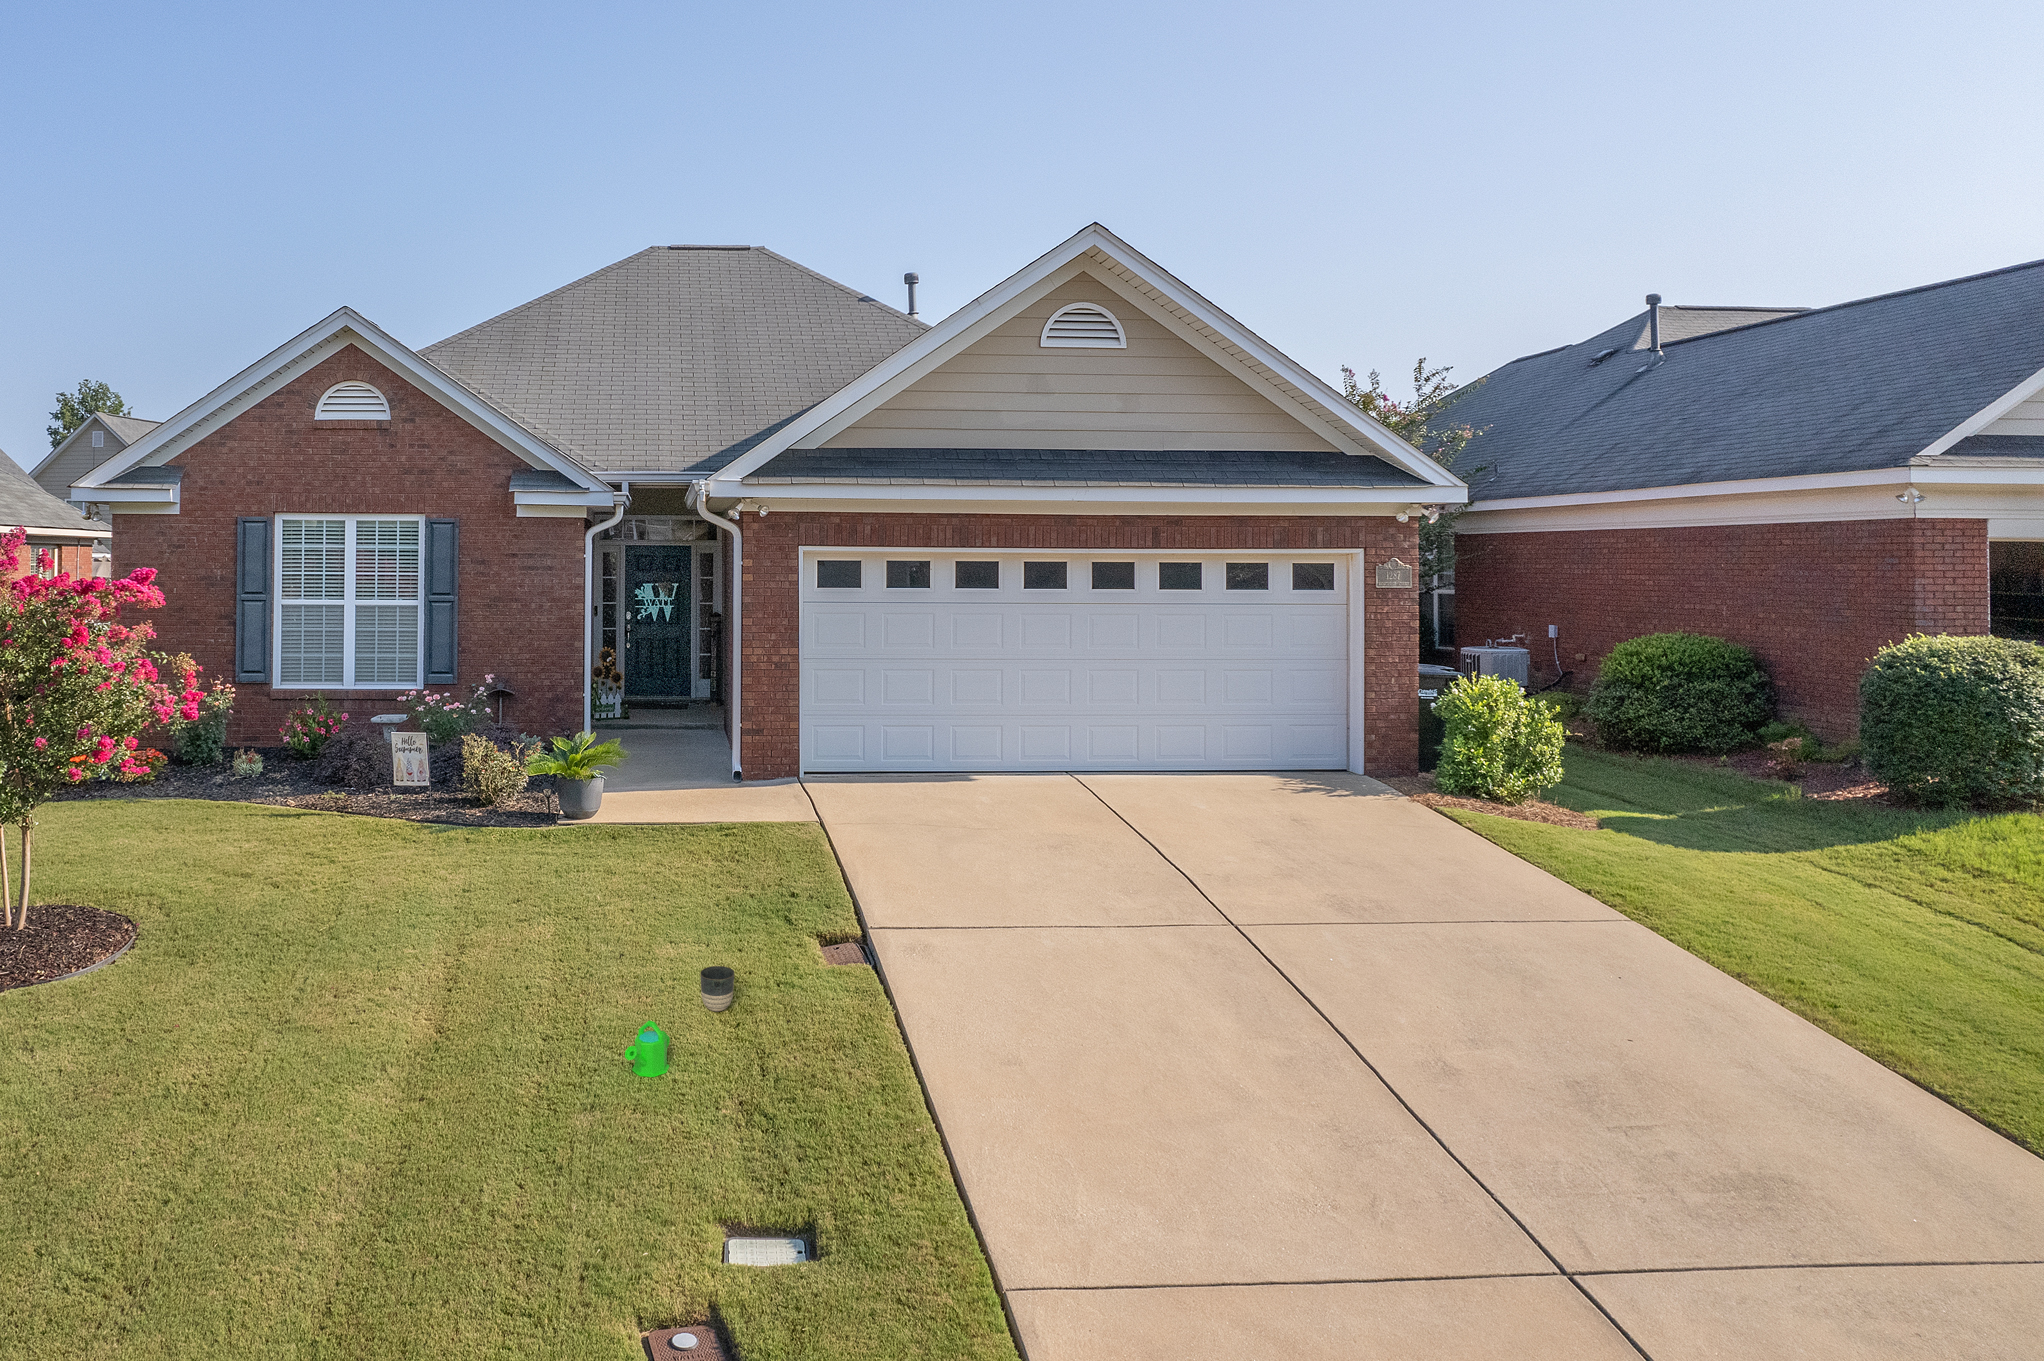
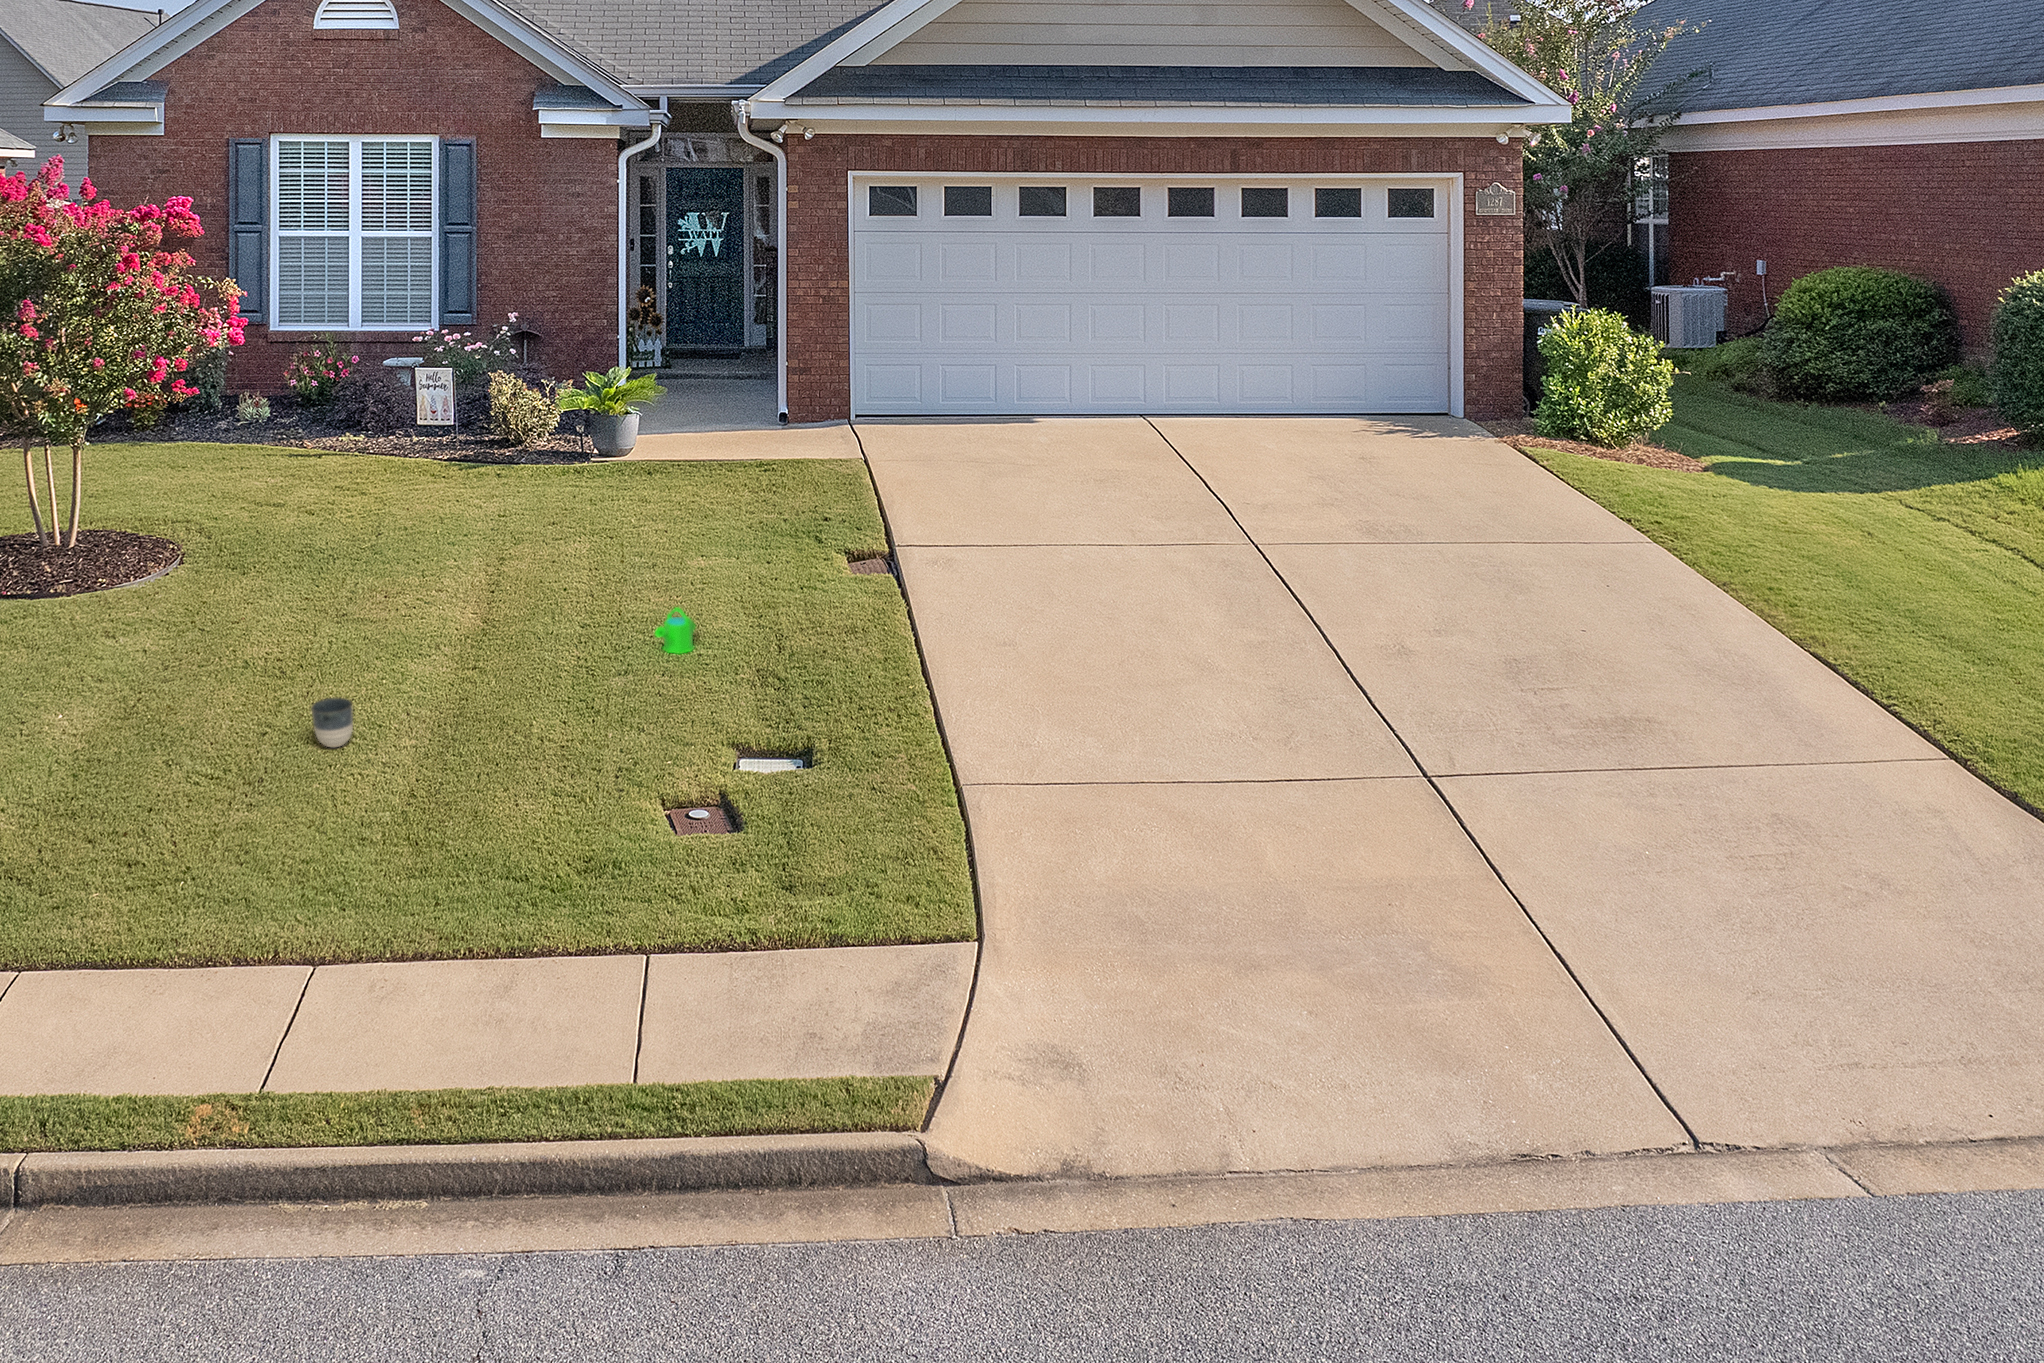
planter: present [700,966,734,1011] -> present [311,697,353,748]

